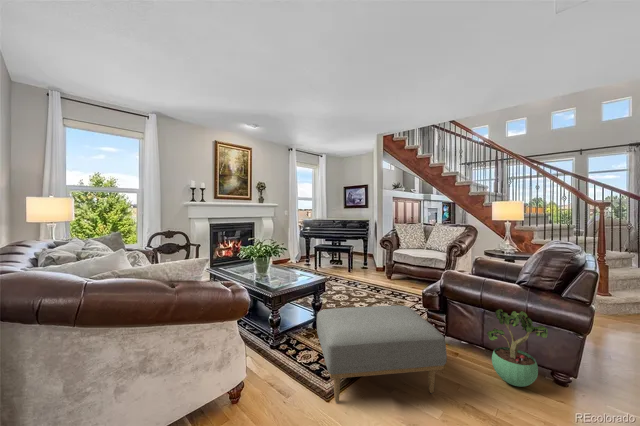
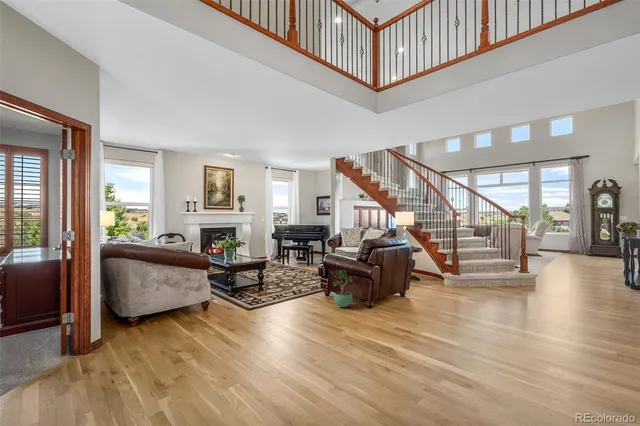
ottoman: present [317,305,447,402] -> none [246,271,304,310]

